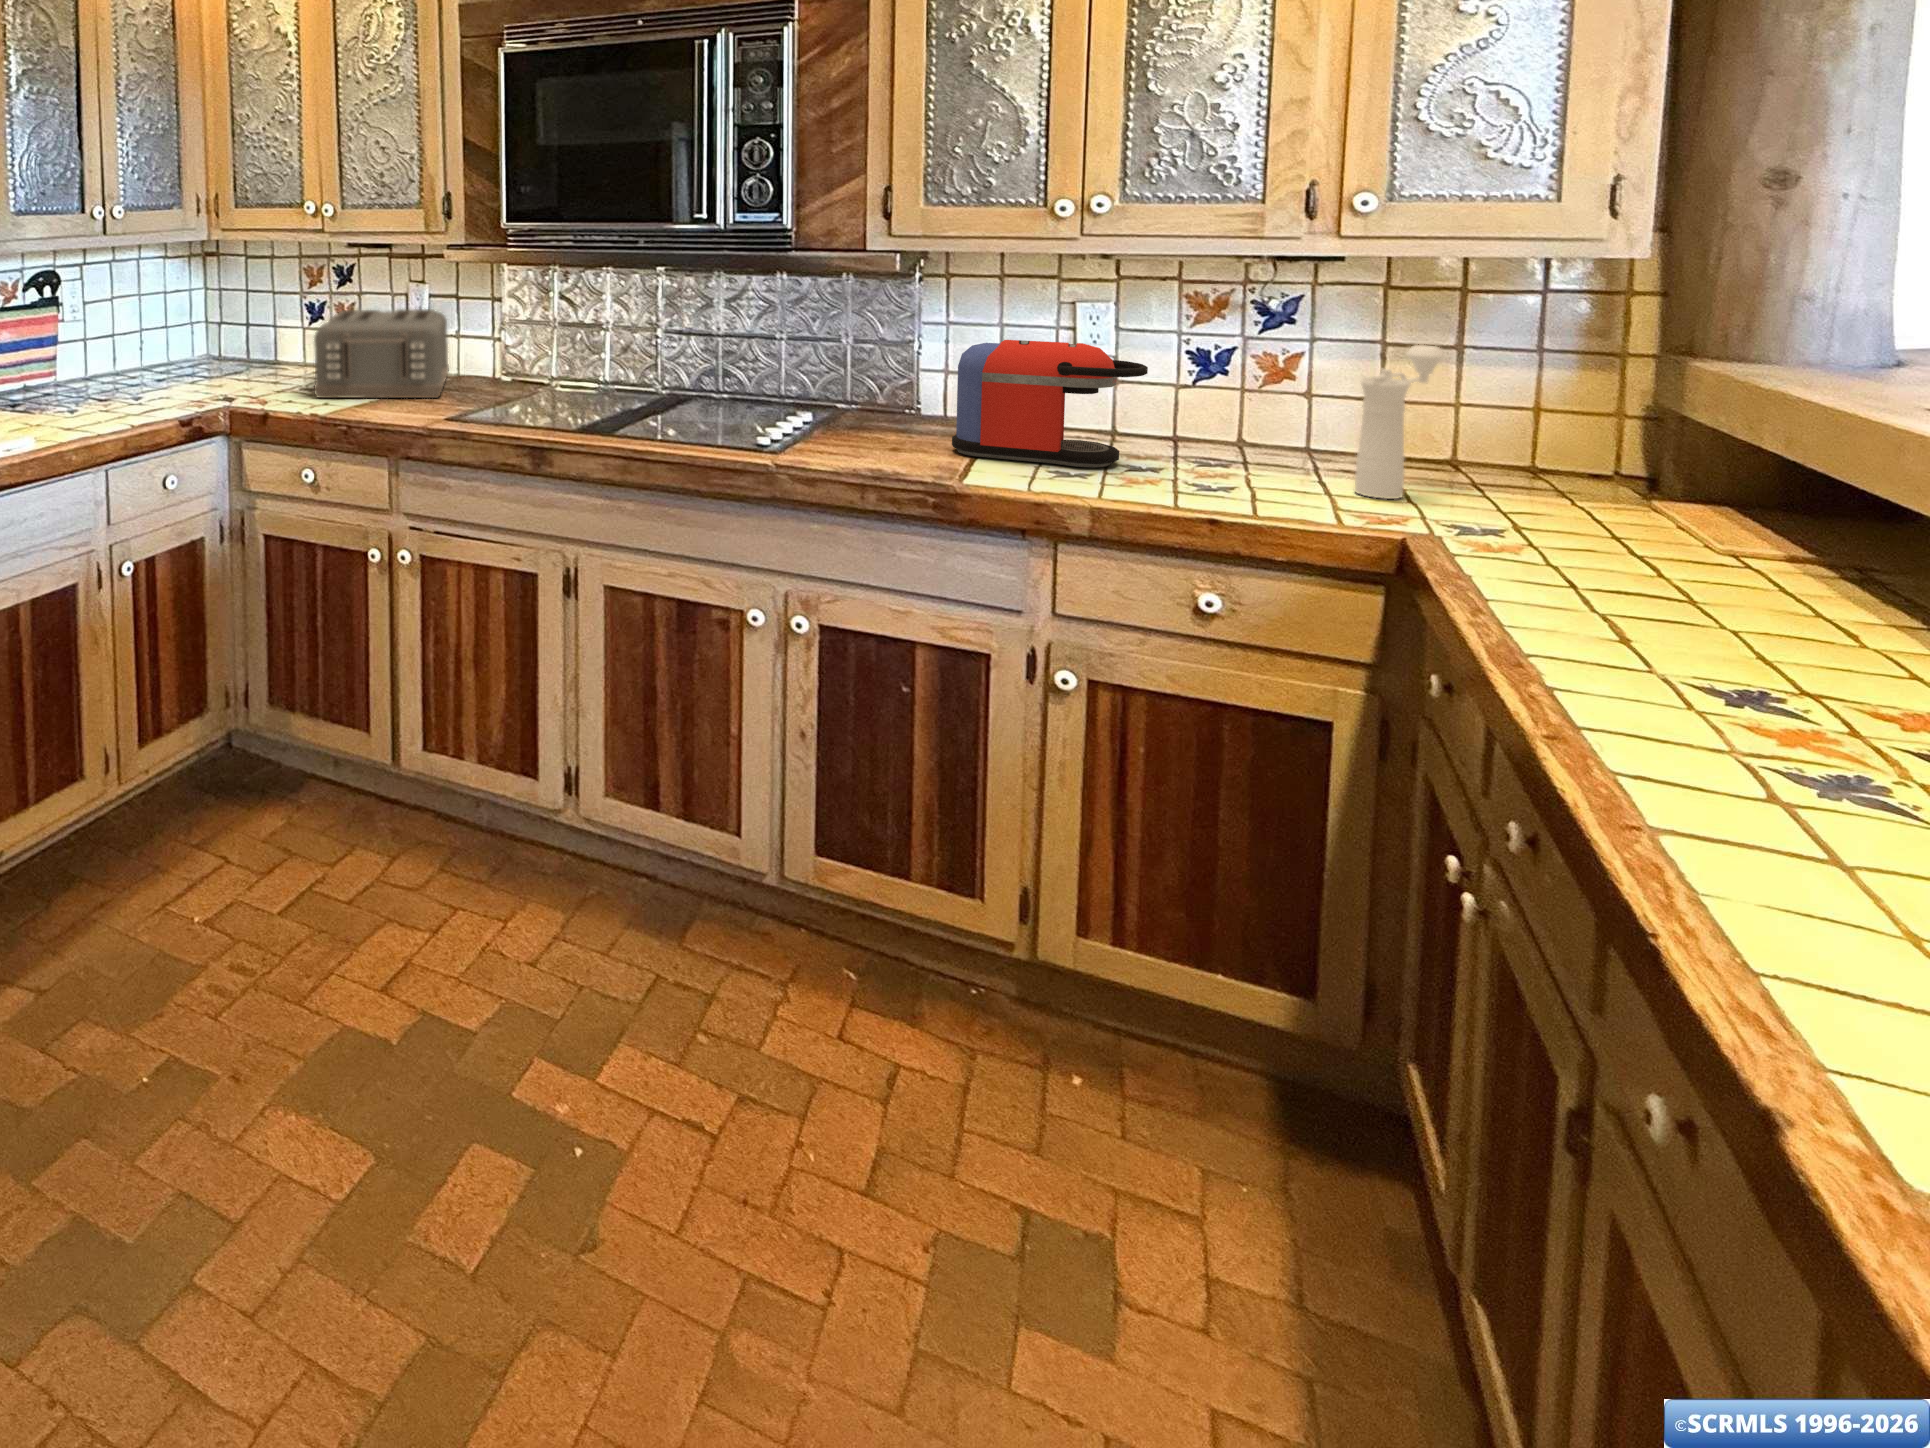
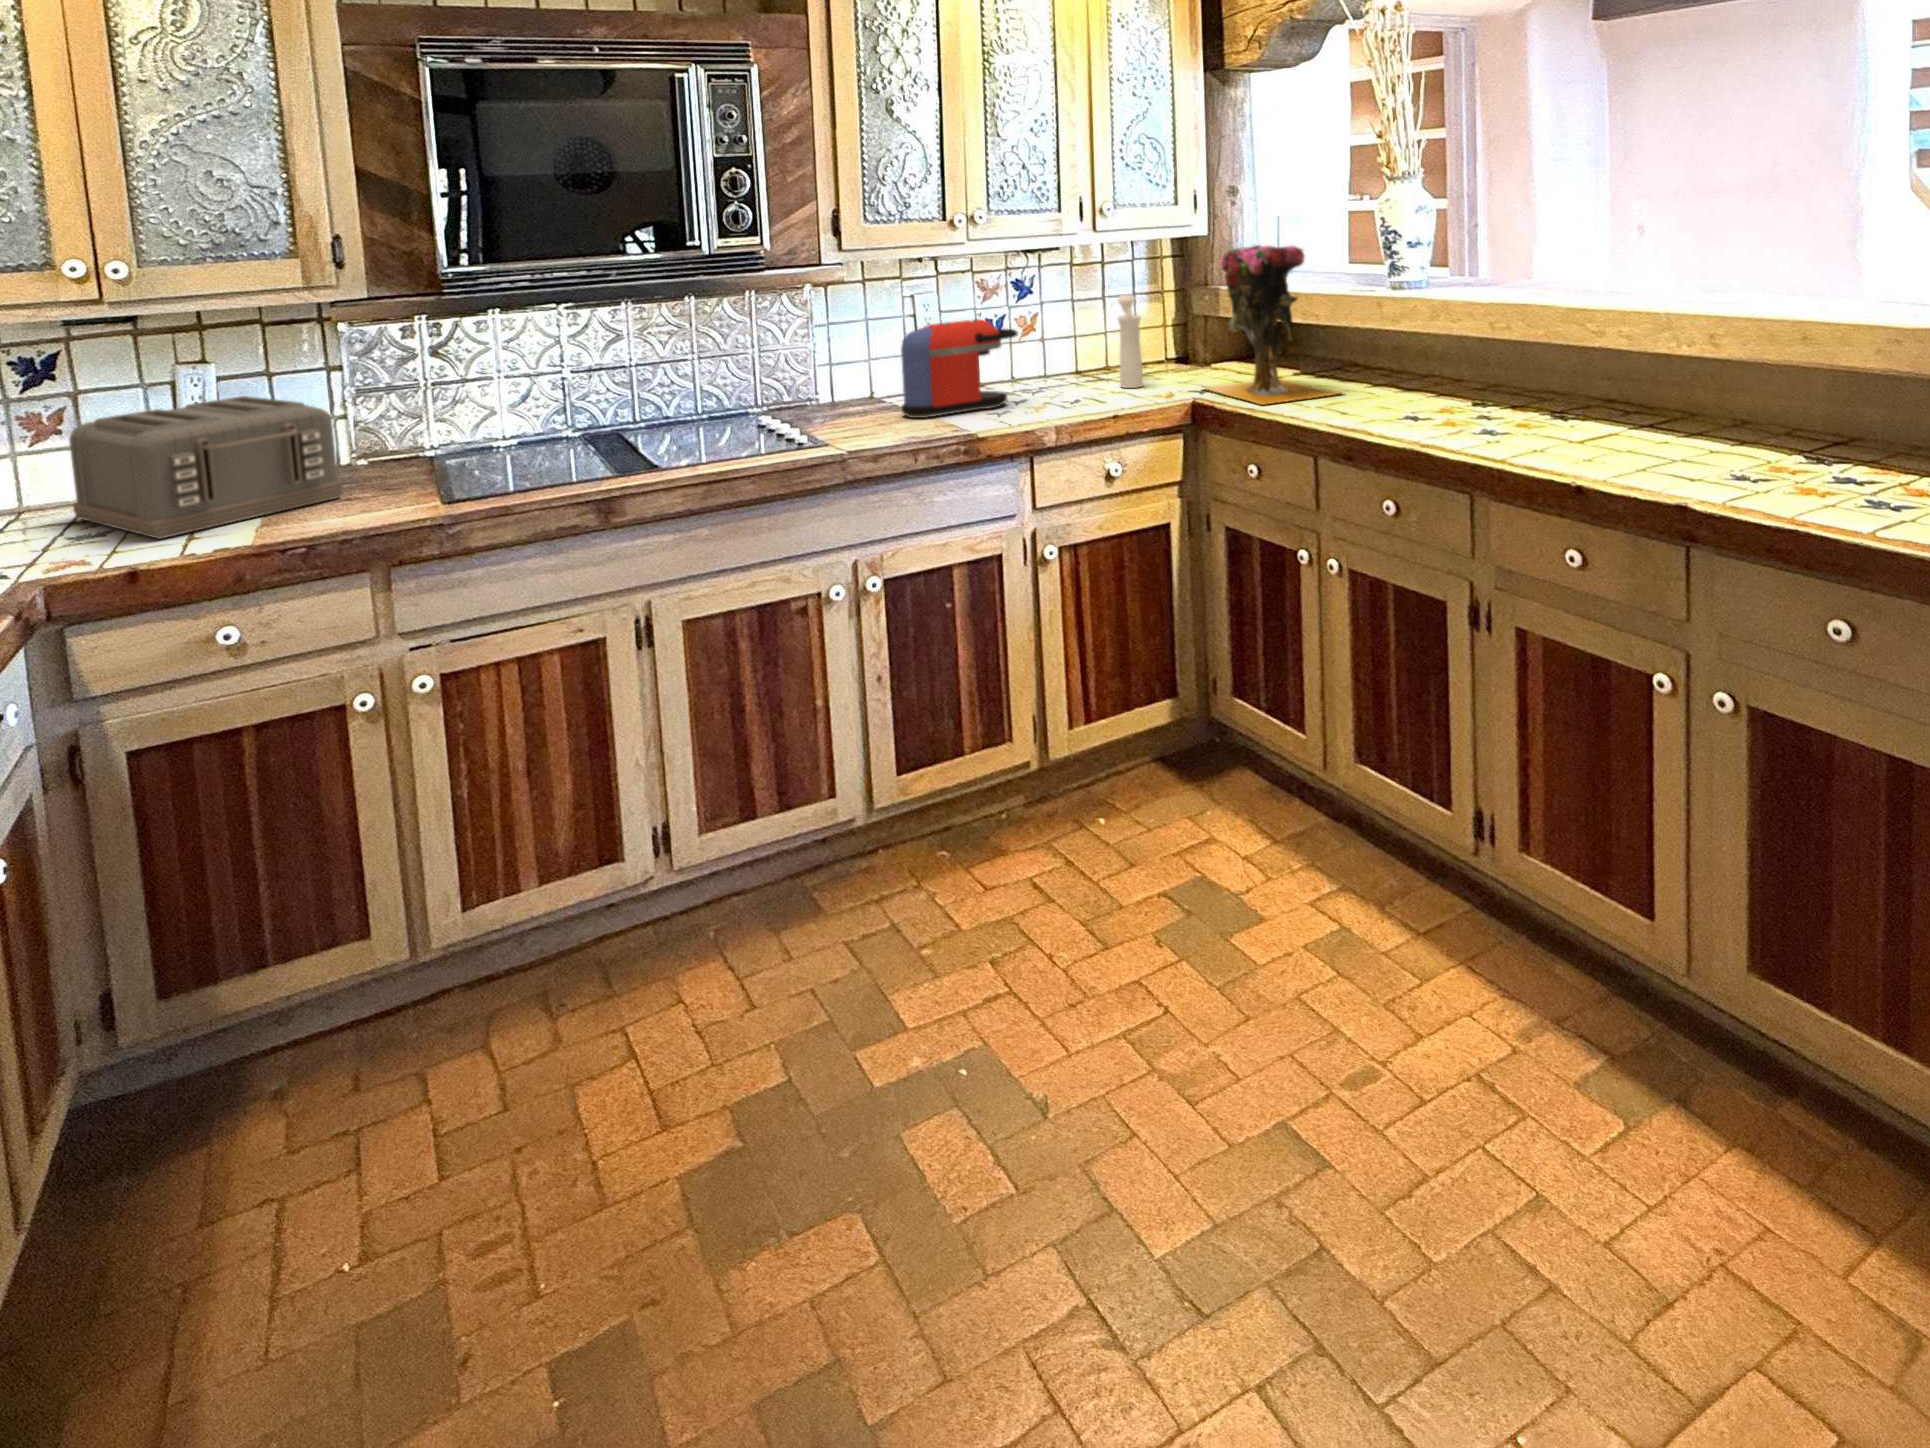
vase: none [1482,289,1778,623] -> present [1206,245,1340,405]

